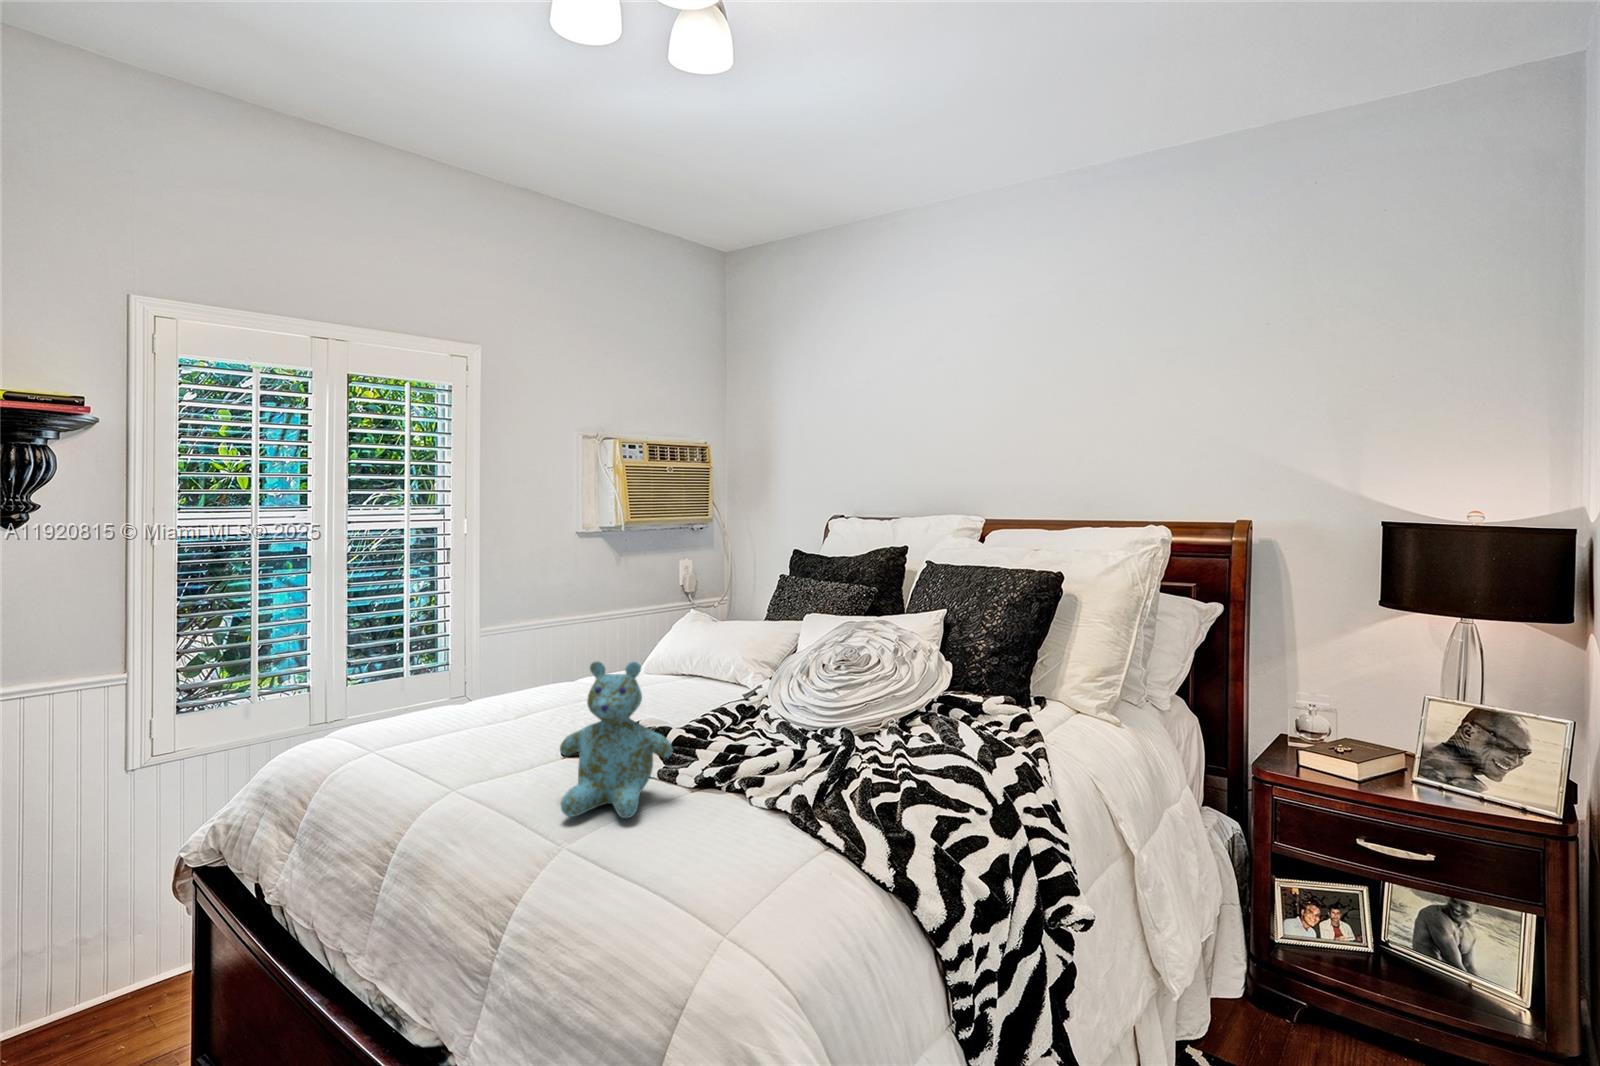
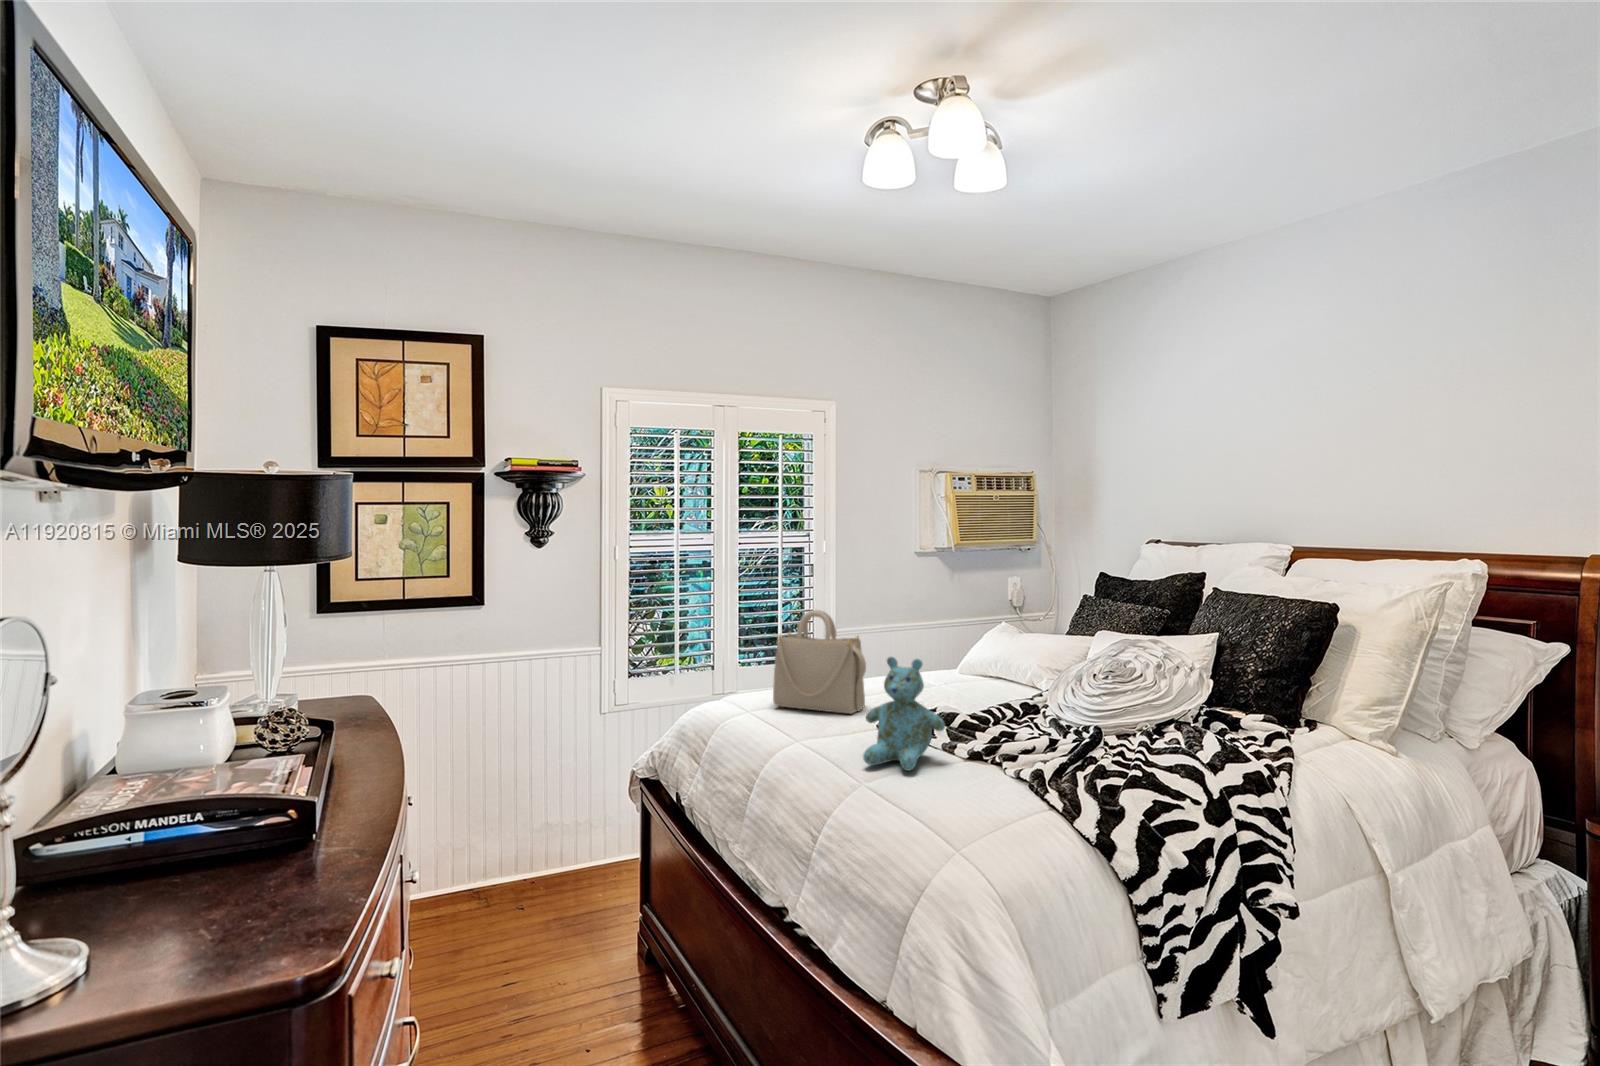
handbag: none [411,603,548,741] -> present [773,610,866,714]

